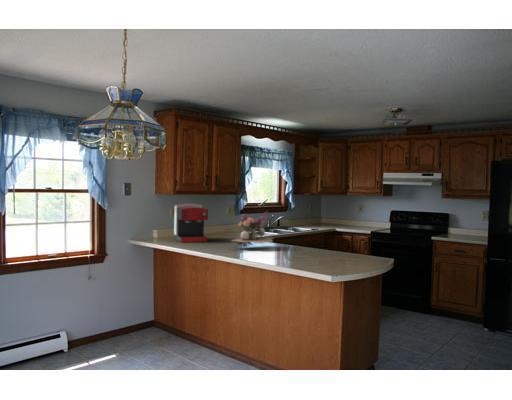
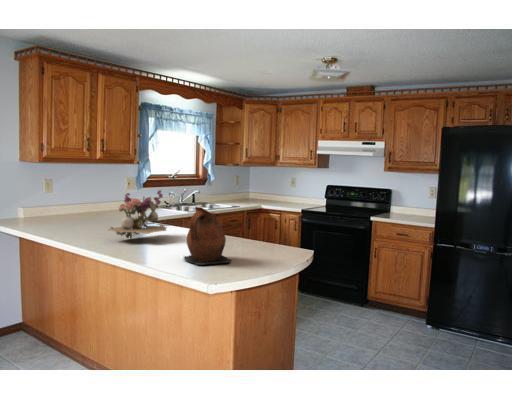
coffee maker: present [174,203,208,243] -> none [38,177,83,231]
ceramic pitcher: none [291,221,328,262] -> present [184,207,231,265]

